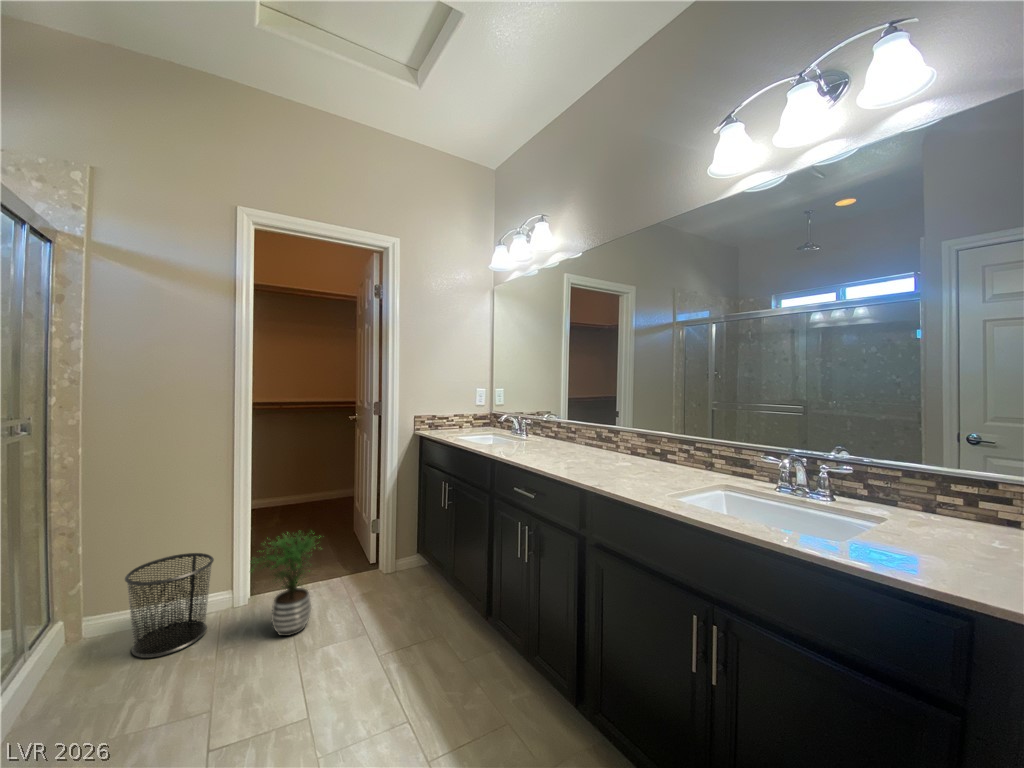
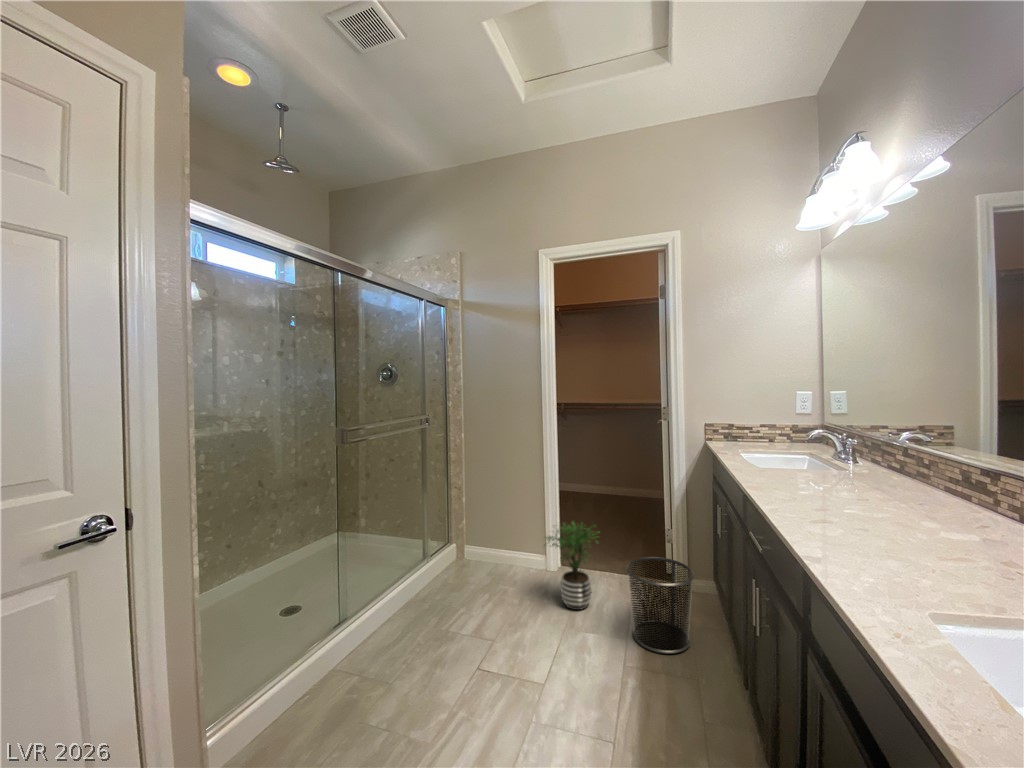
waste bin: present [125,553,214,658] -> present [626,557,694,654]

